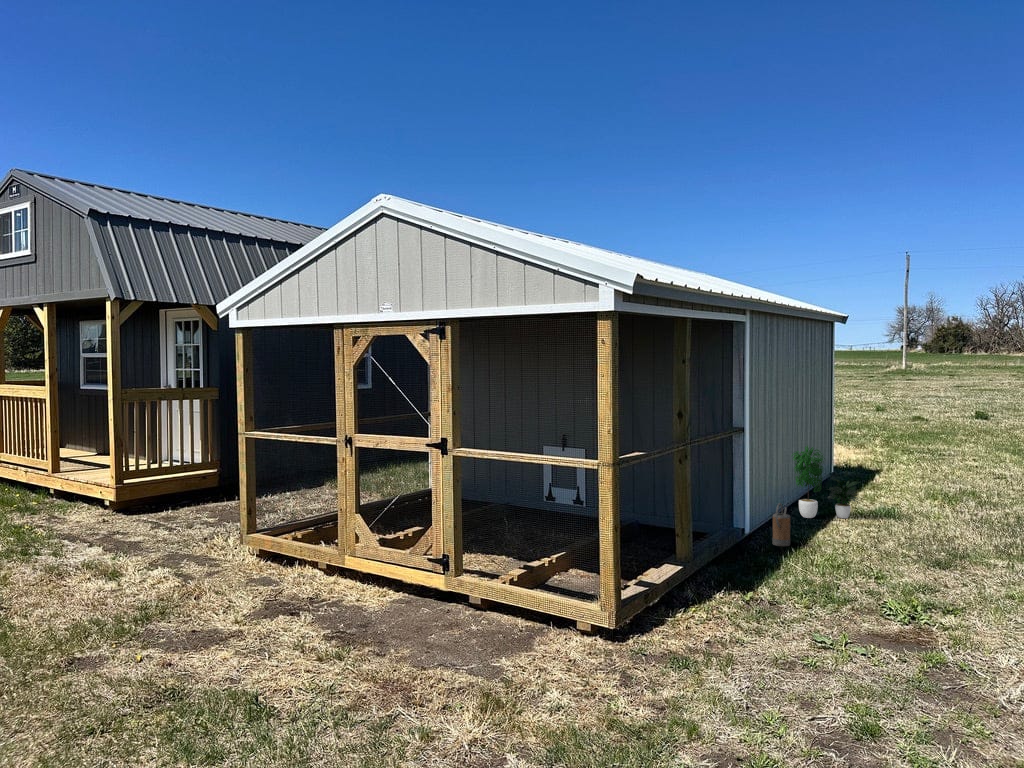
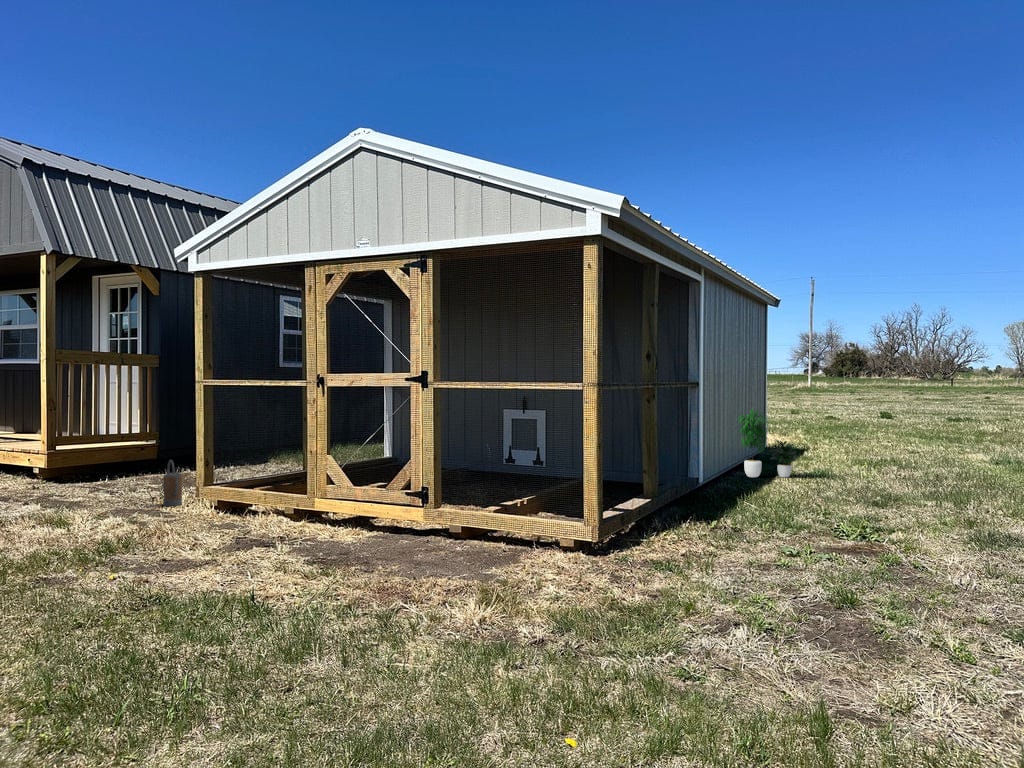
watering can: present [772,503,790,546] -> present [163,460,182,506]

